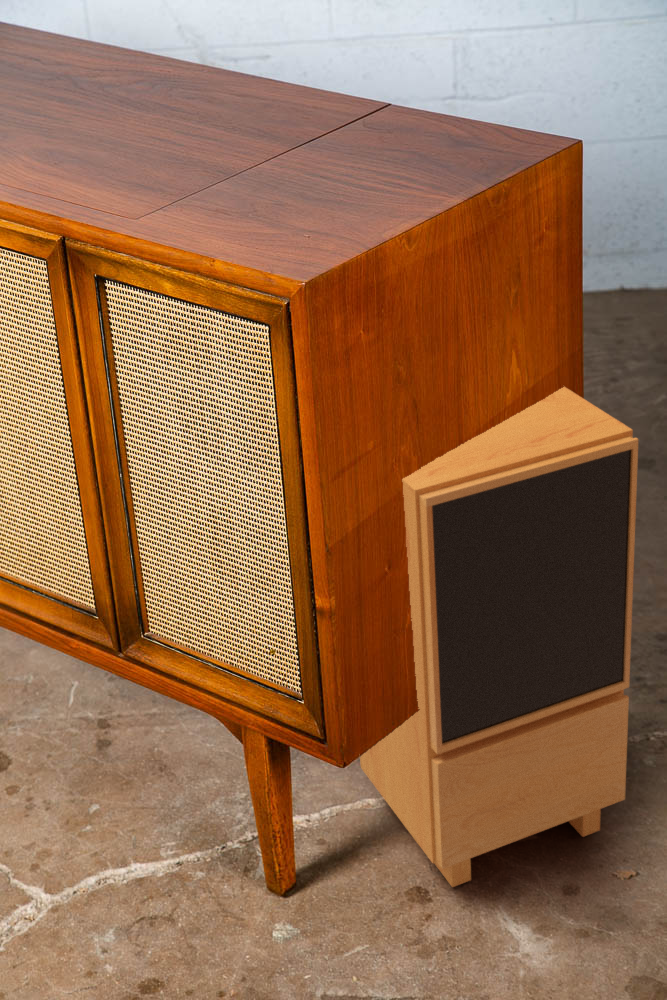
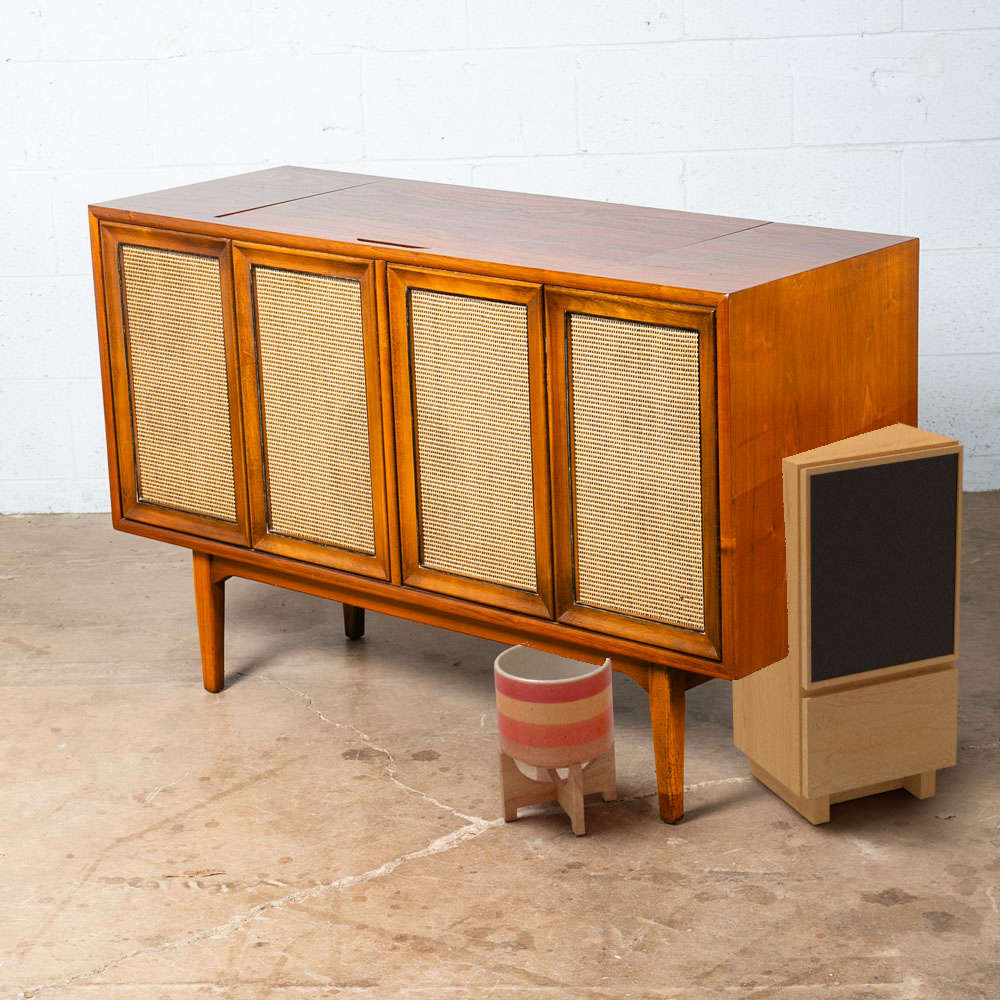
planter: none [44,666,217,917] -> present [494,643,617,835]

